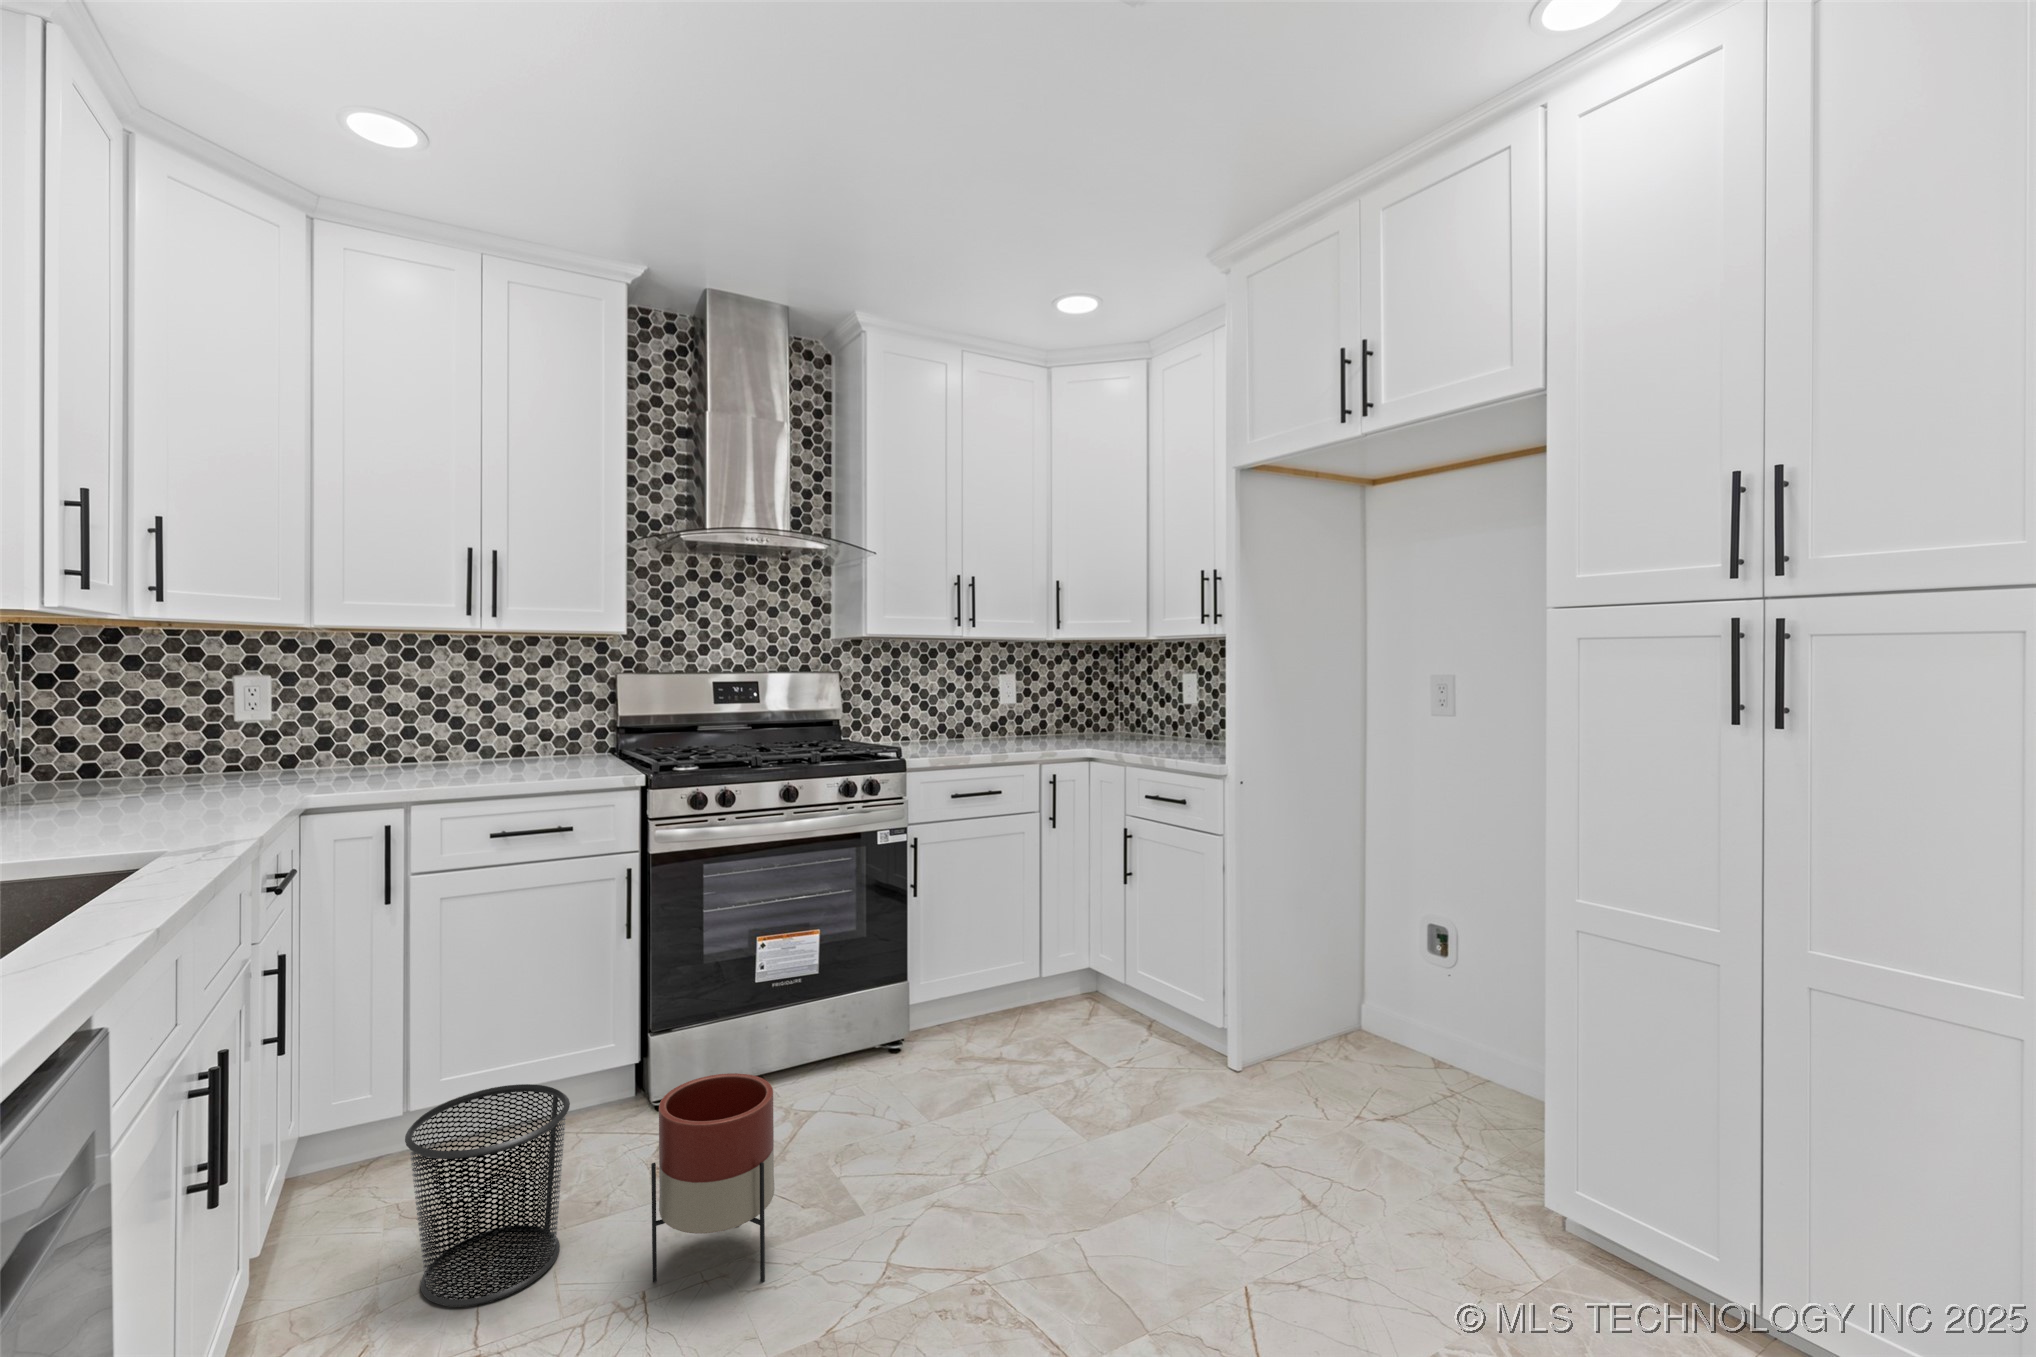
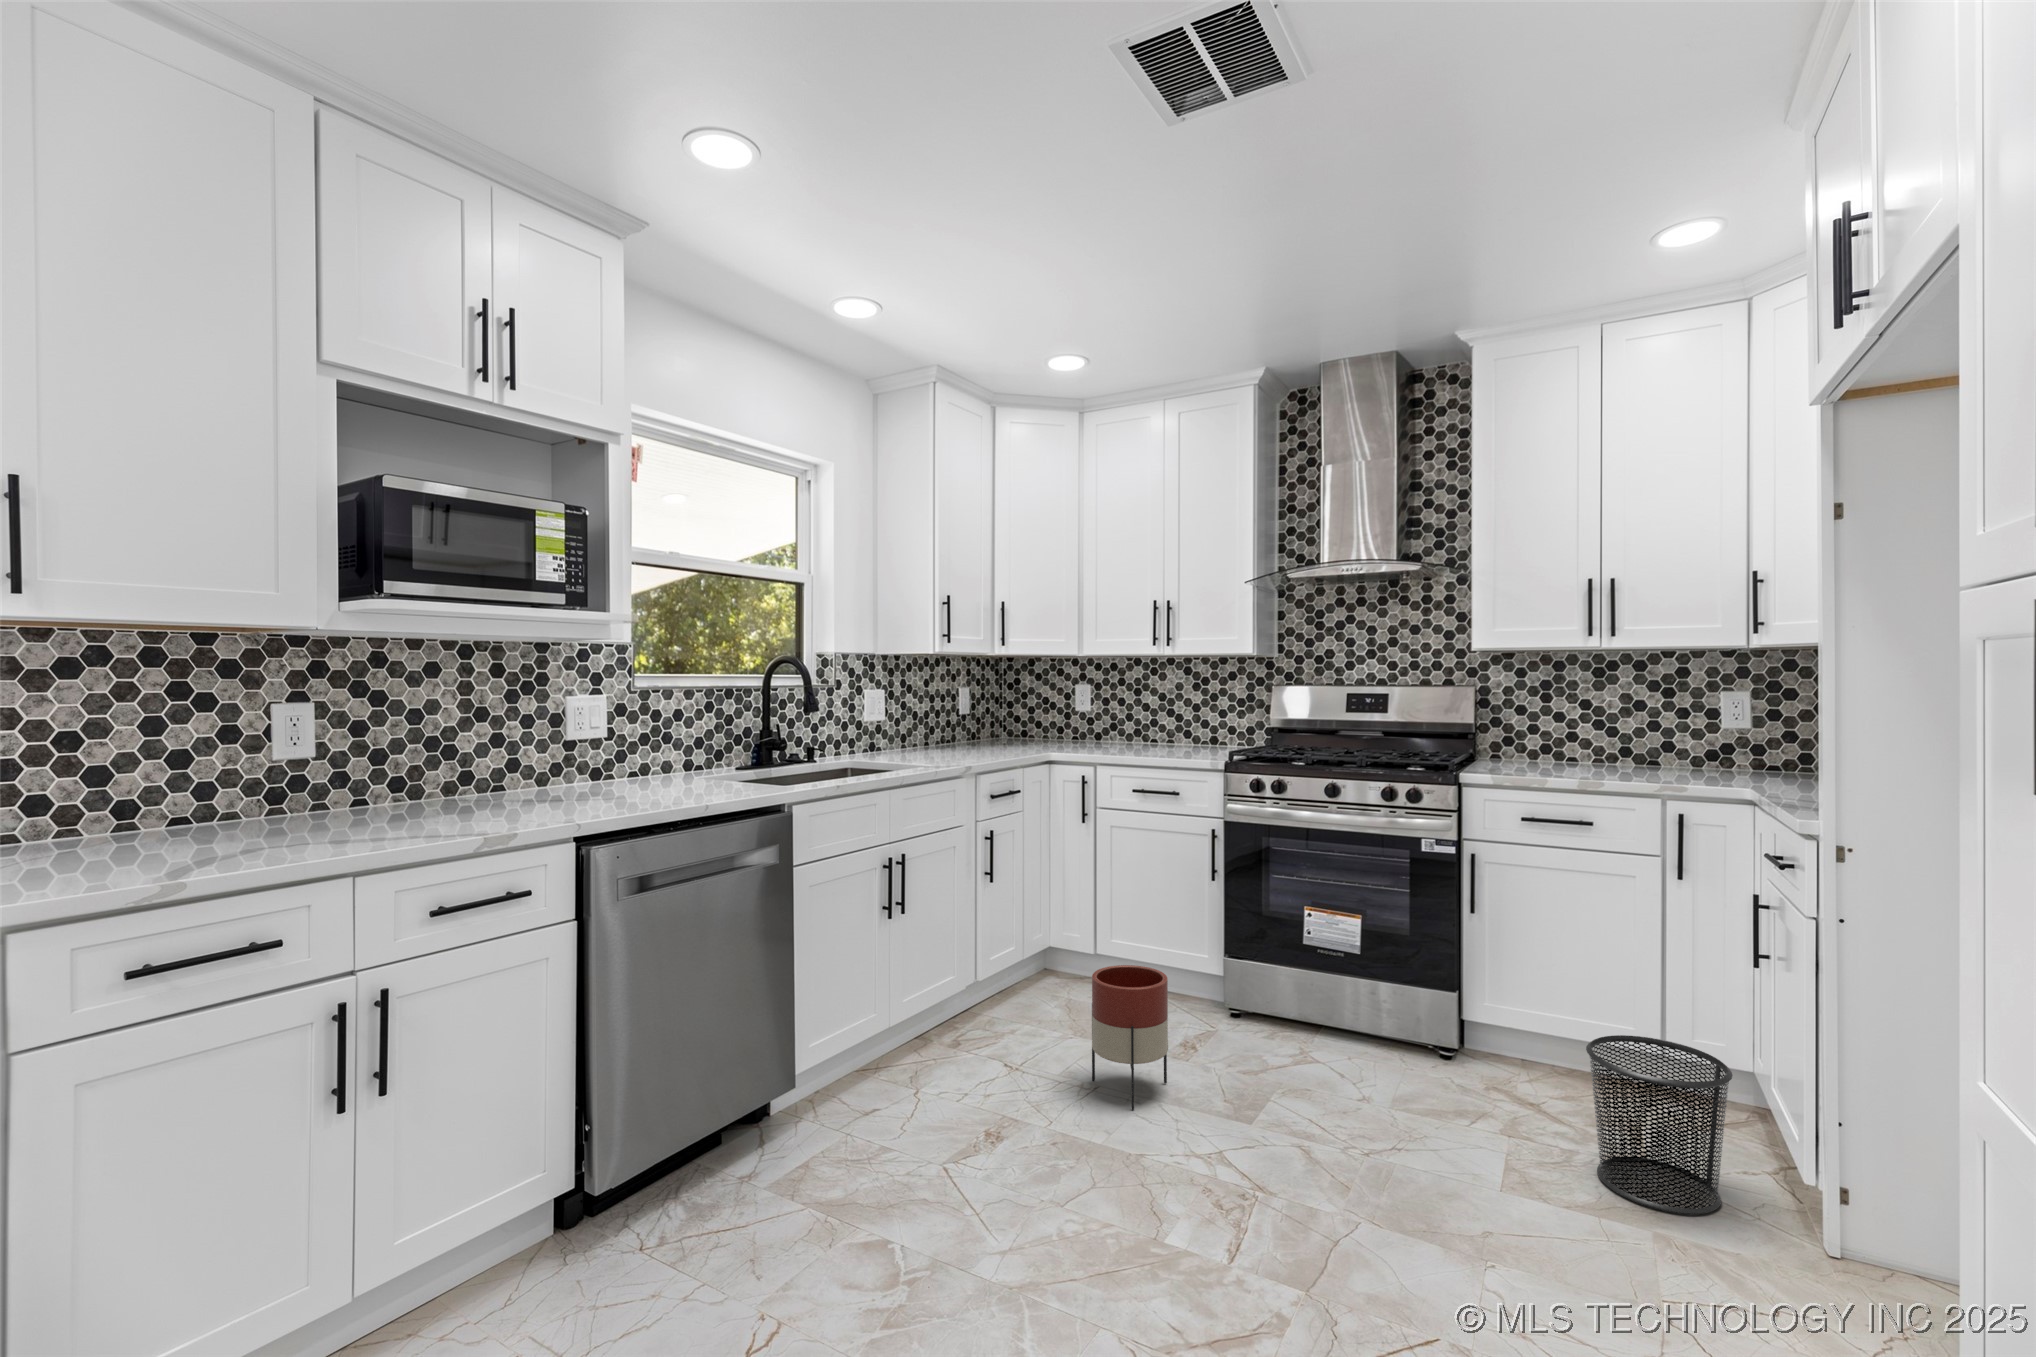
waste bin: present [405,1084,570,1307] -> present [1586,1035,1733,1215]

